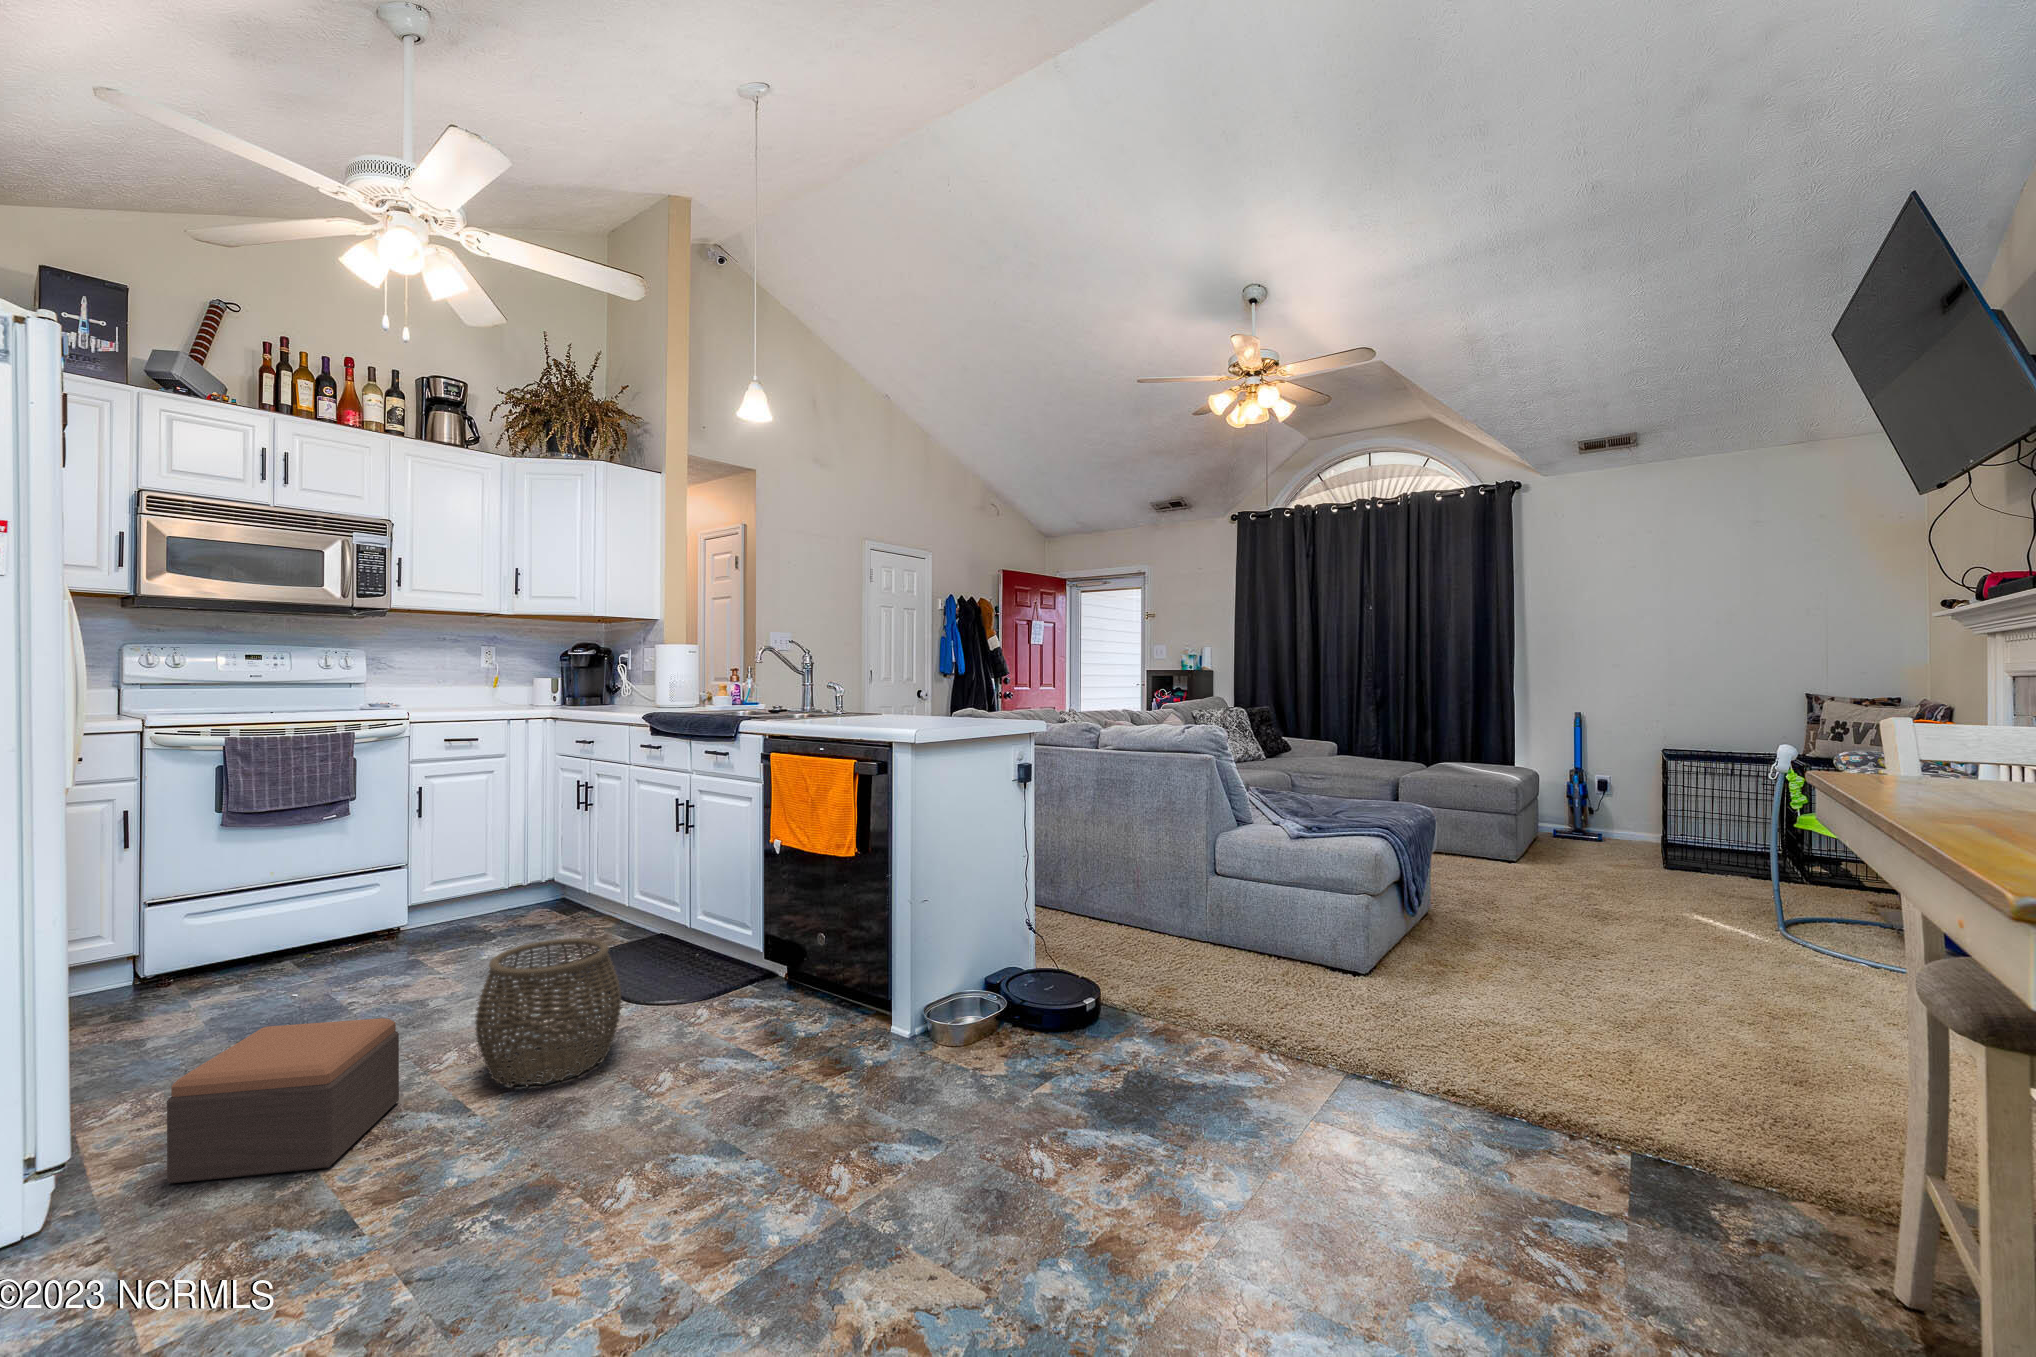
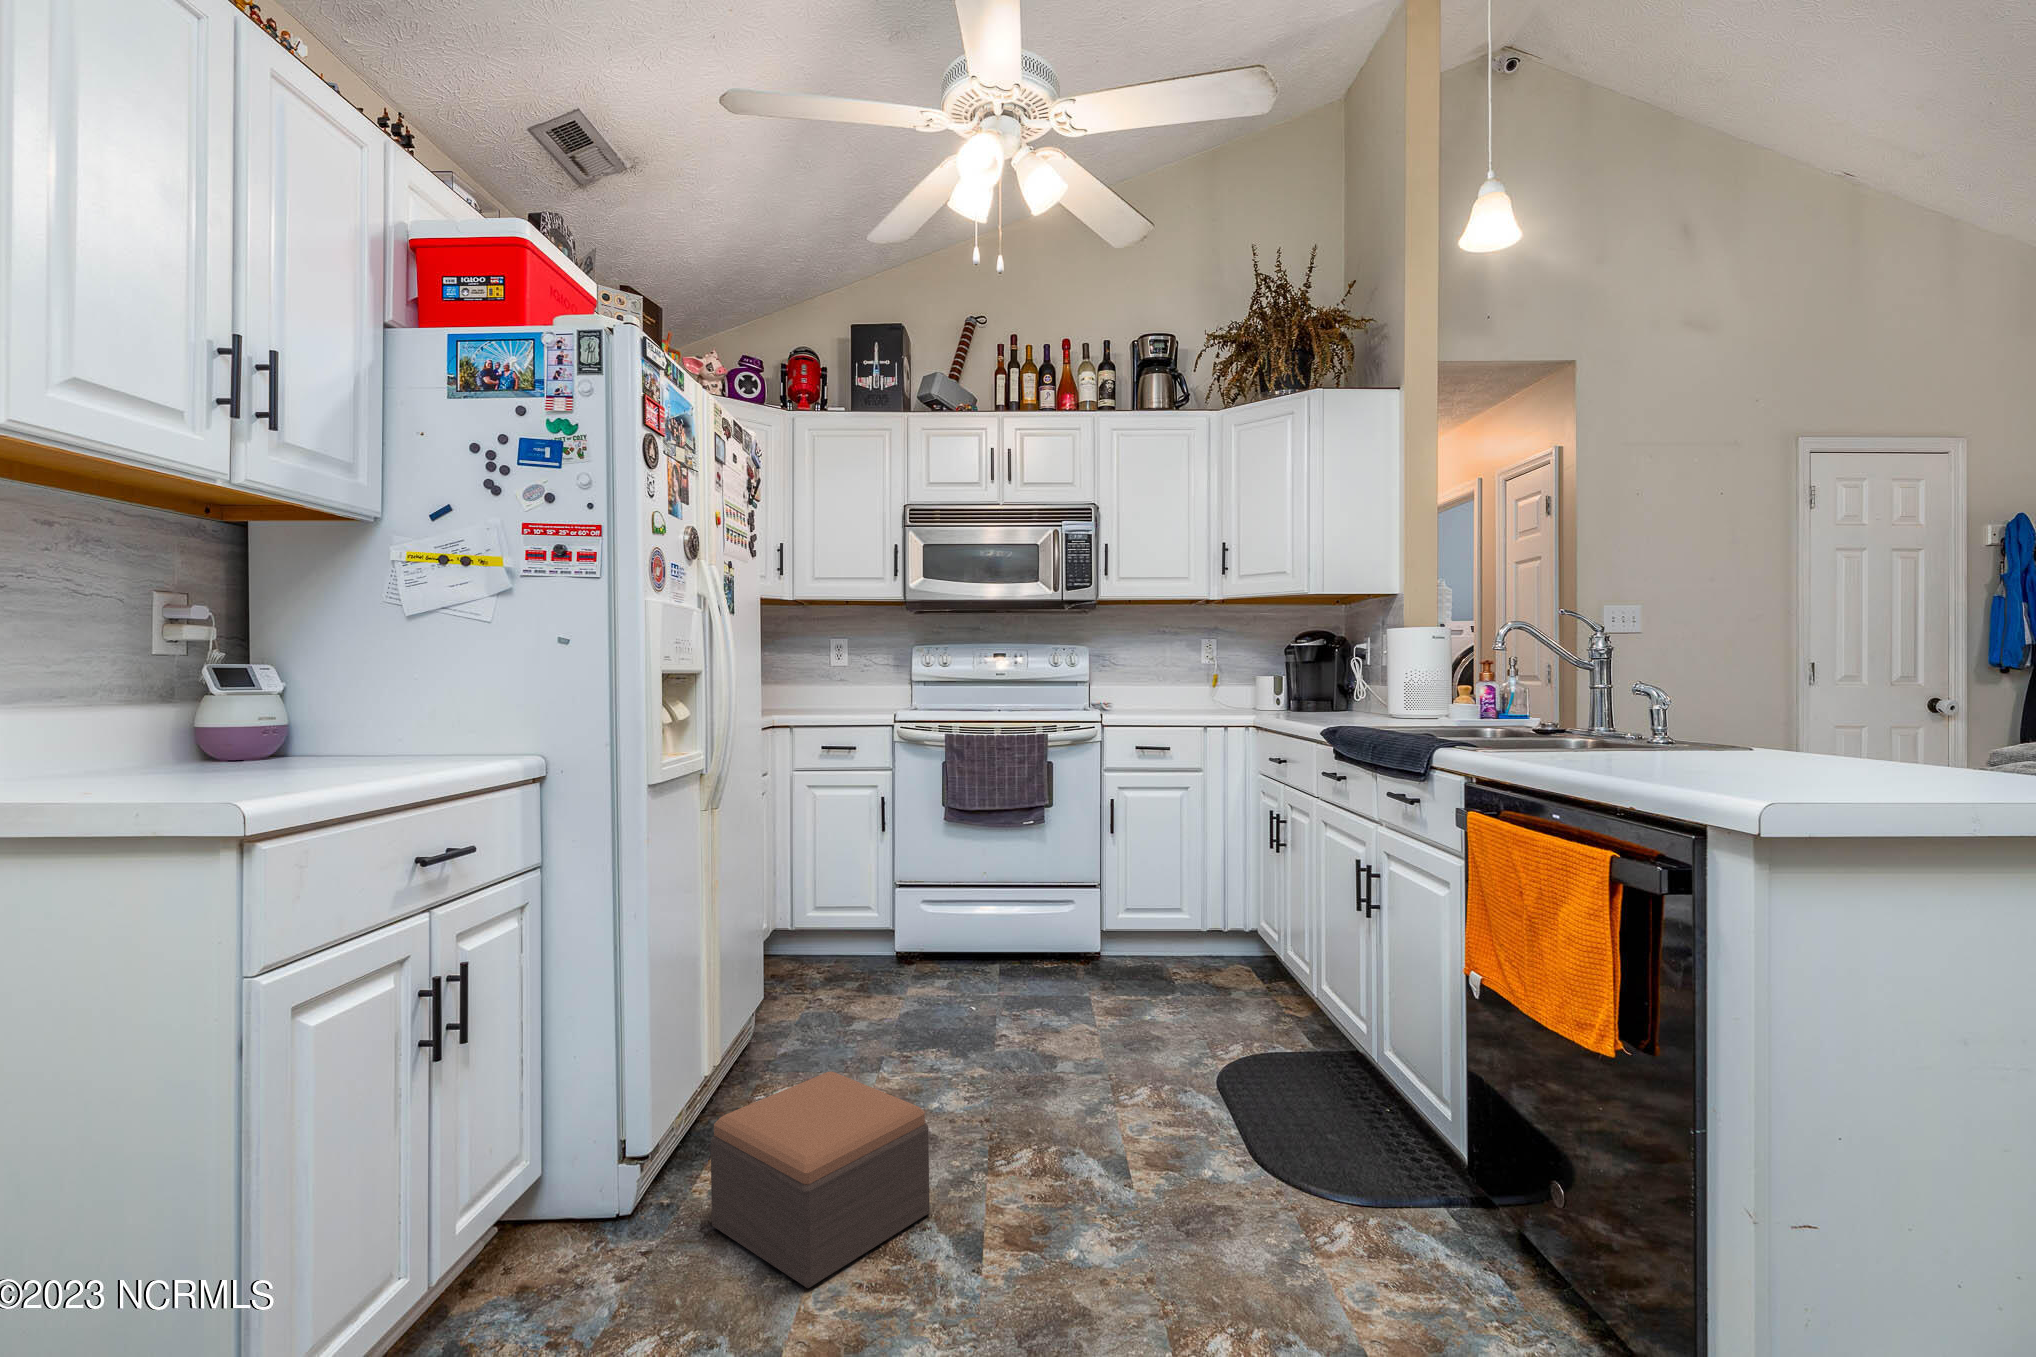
woven basket: present [475,938,621,1086] -> none [1007,1047,1195,1280]

